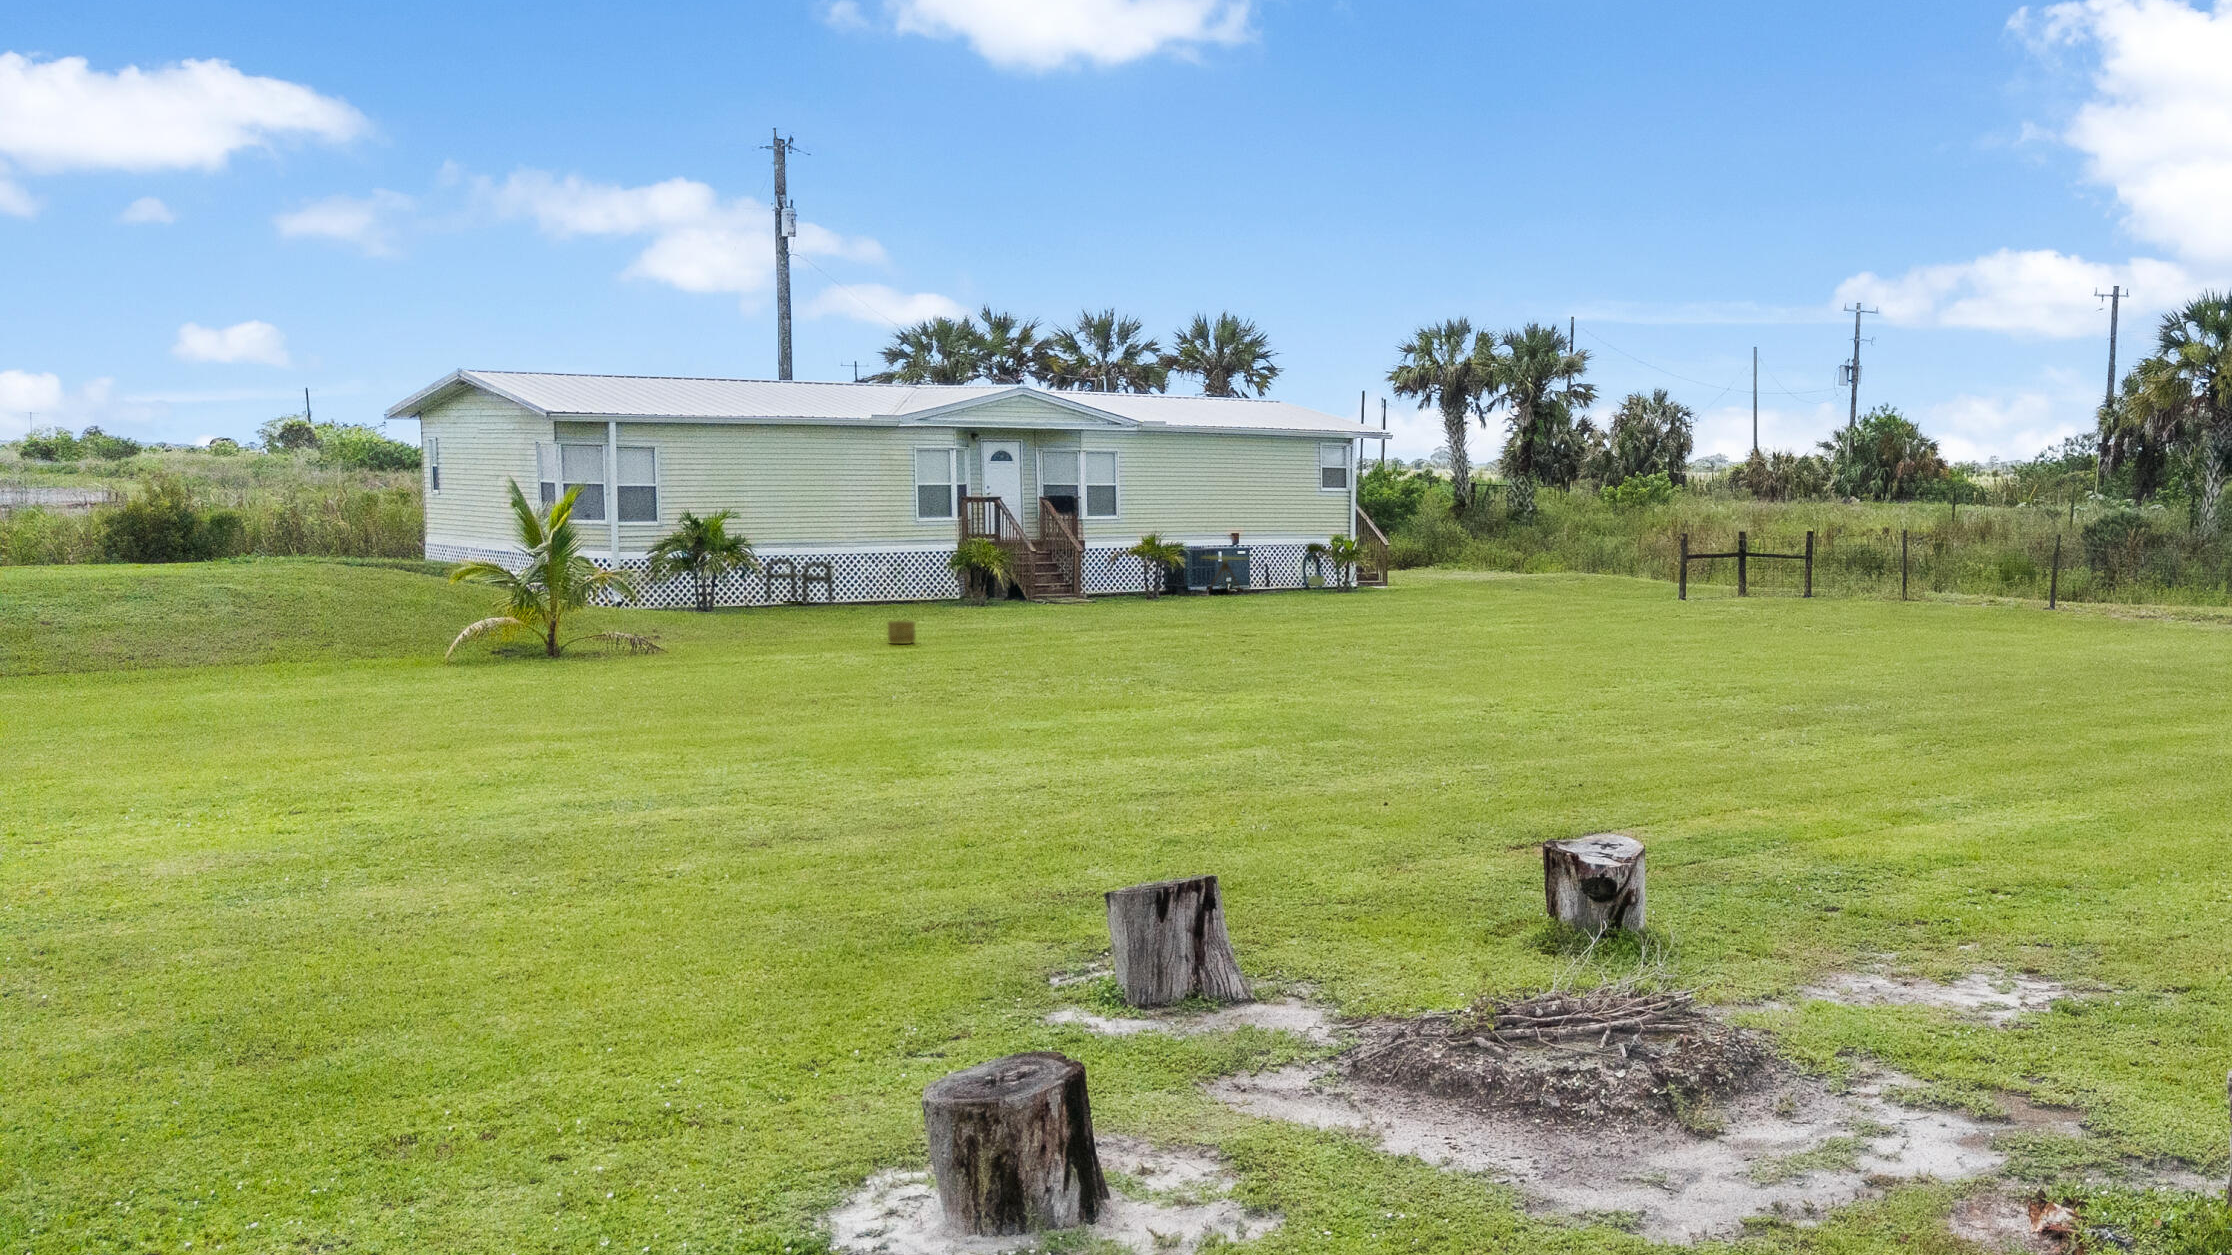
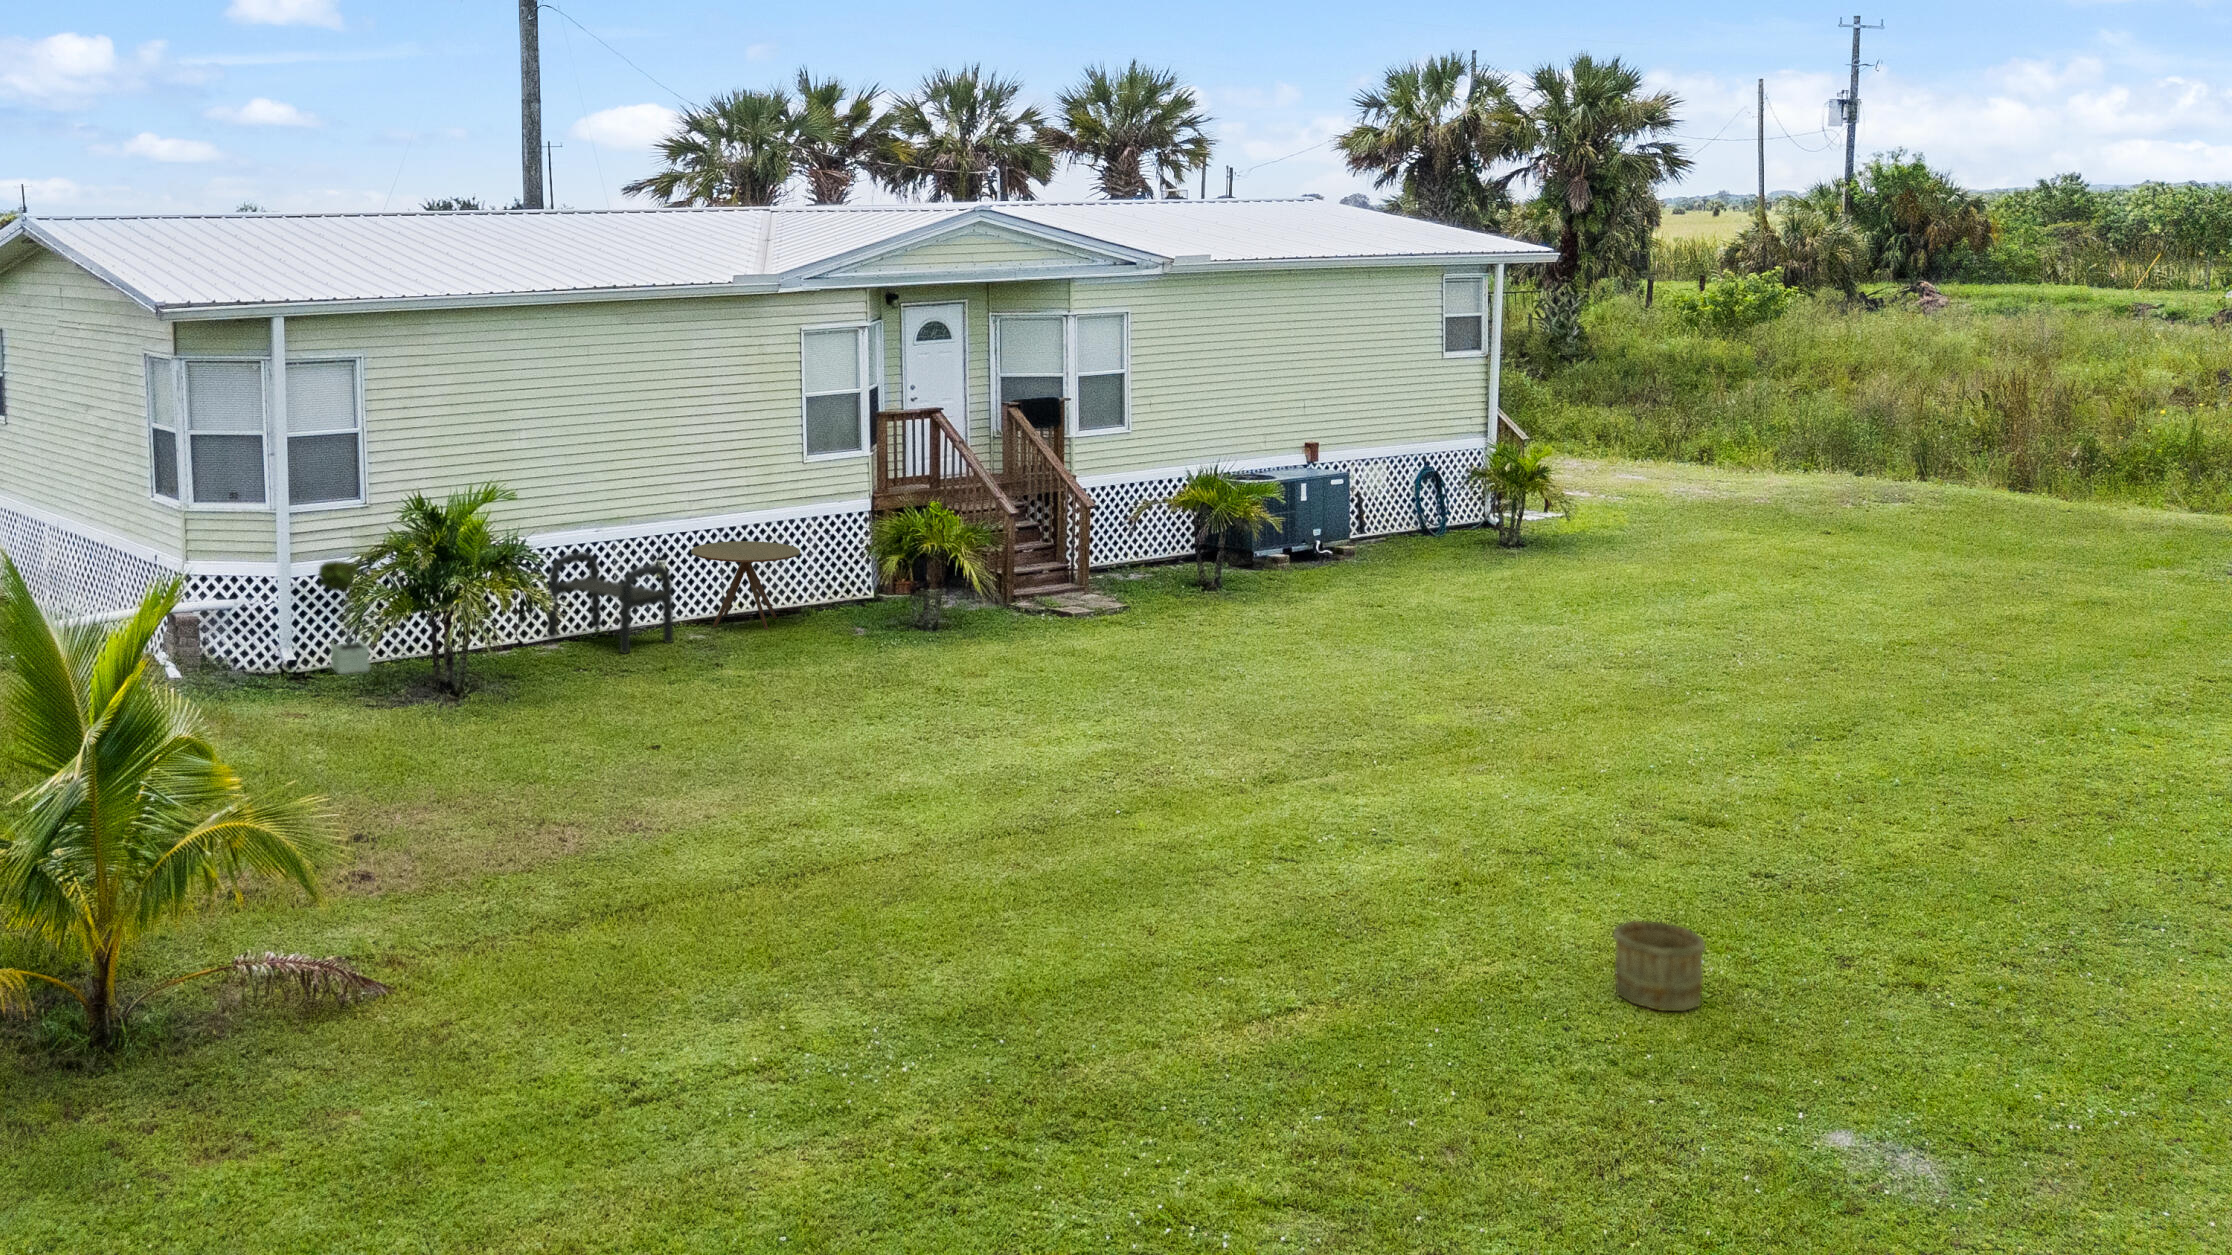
potted tree: present [1306,543,1325,586] -> present [319,561,369,674]
round table: present [1205,556,1246,587] -> present [691,541,800,630]
wooden bucket: present [888,620,915,644] -> present [1613,921,1705,1011]

